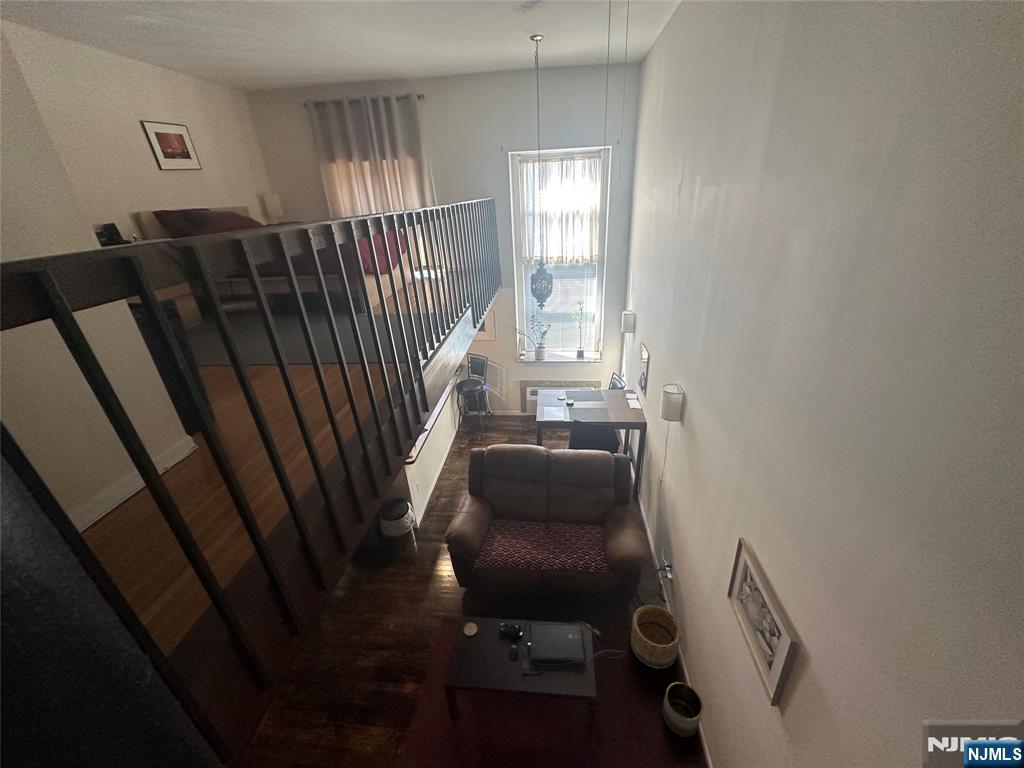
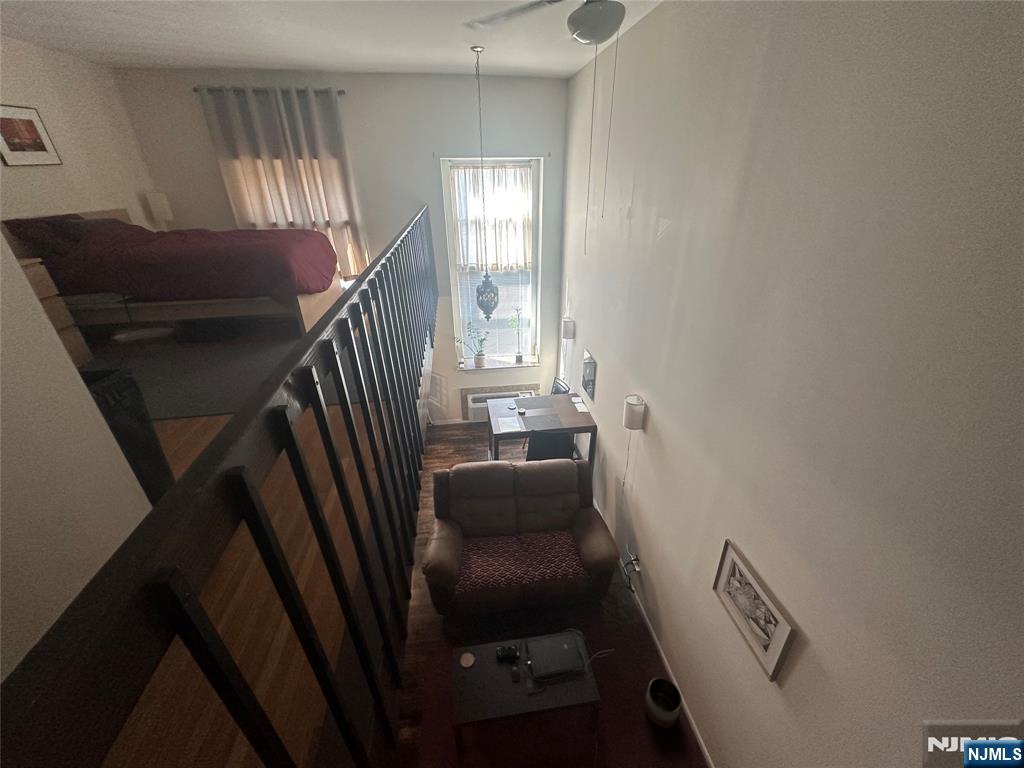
basket: present [631,605,682,669] -> none [606,605,653,666]

